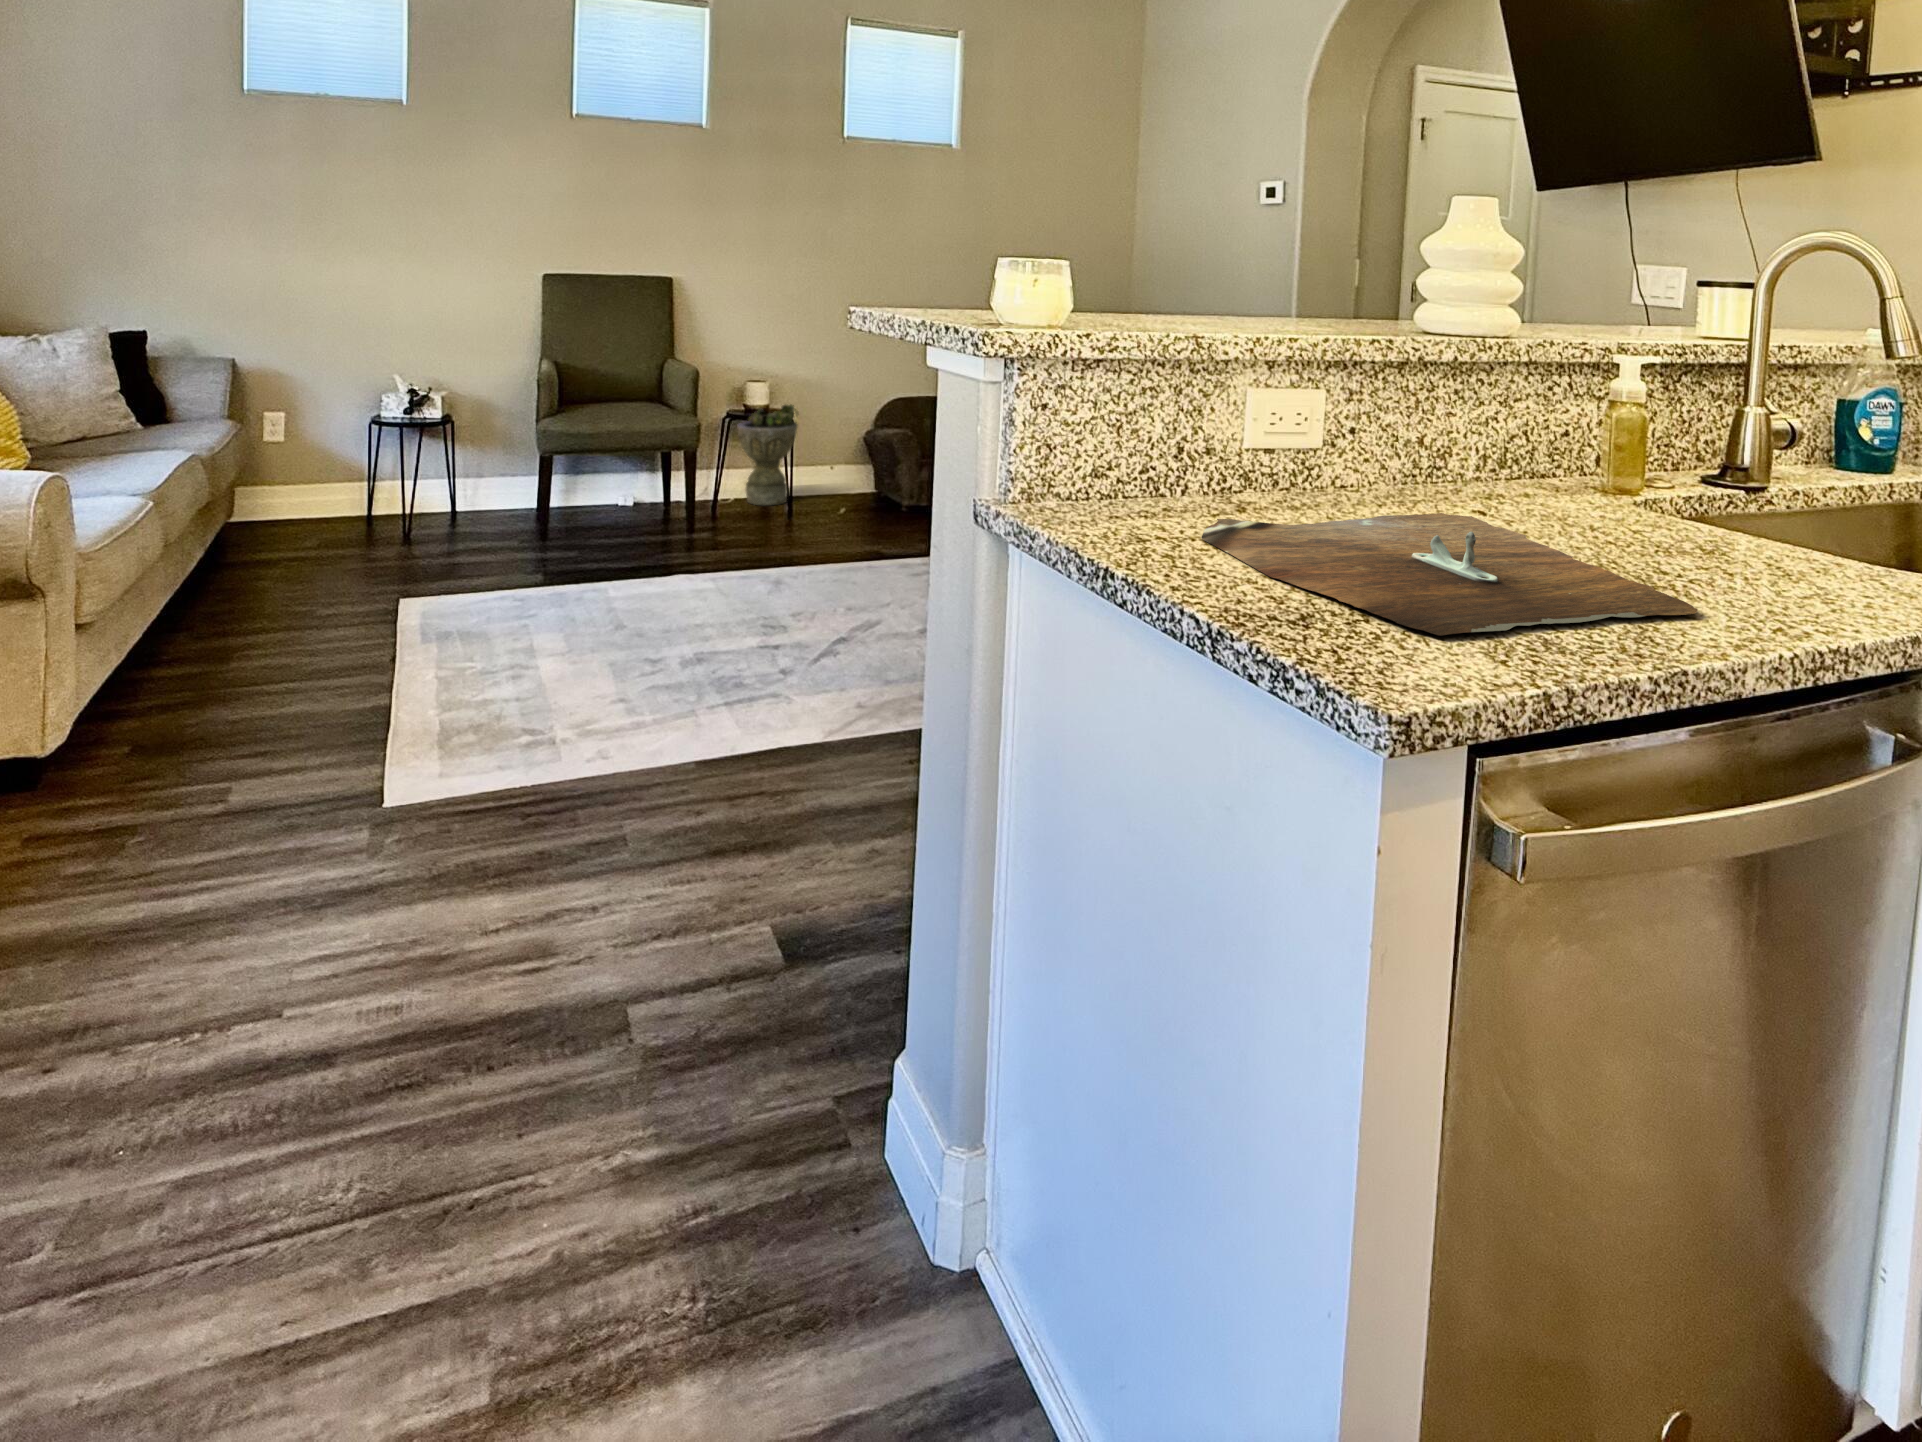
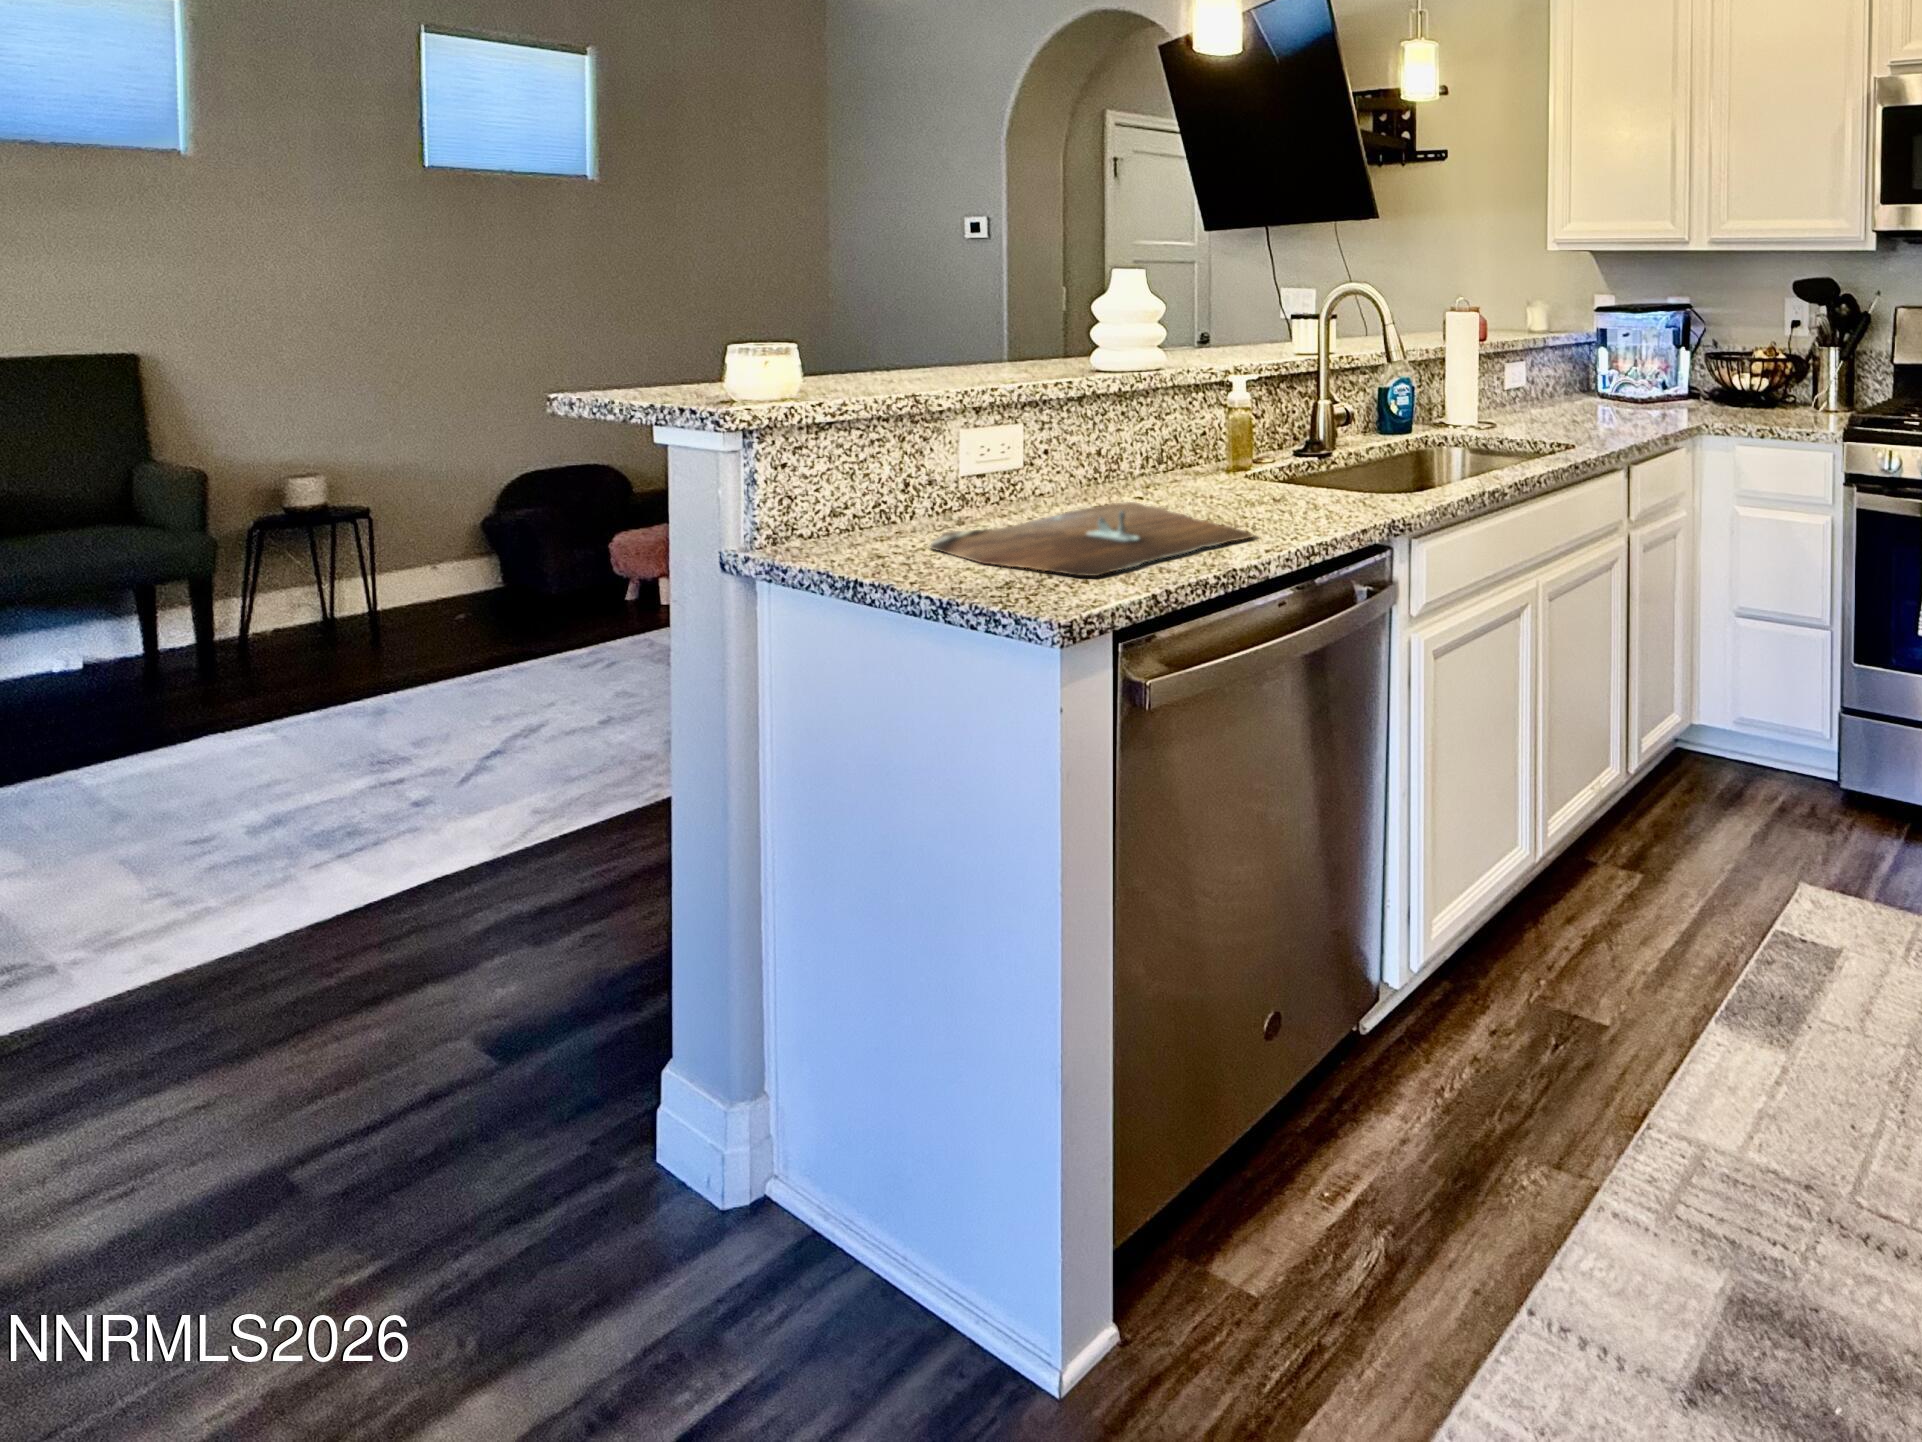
planter: present [737,404,798,505] -> none [258,501,368,637]

